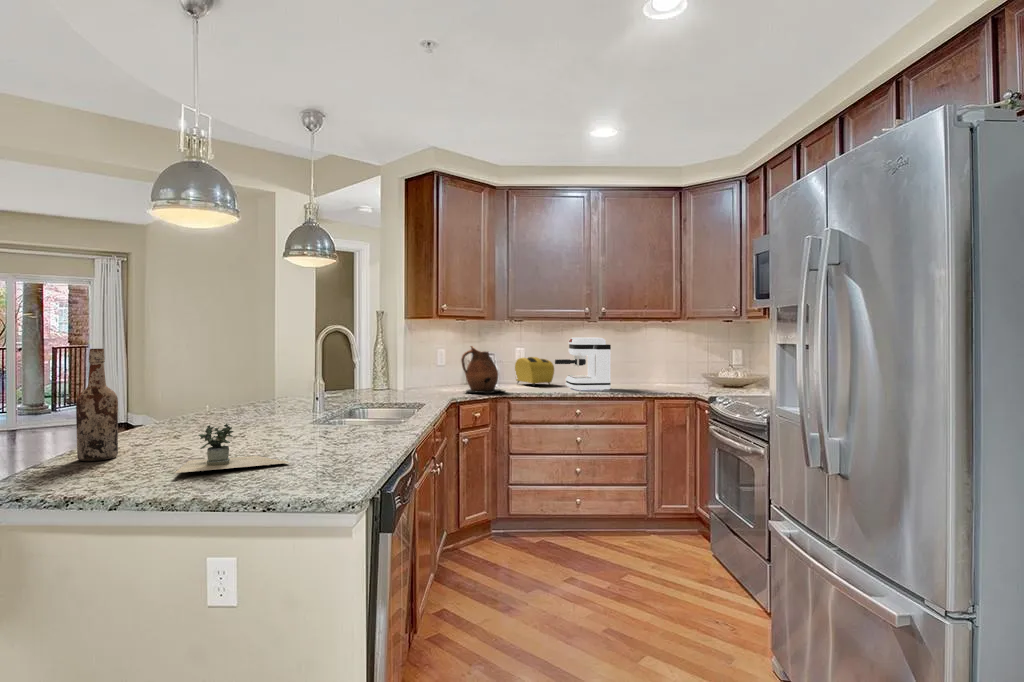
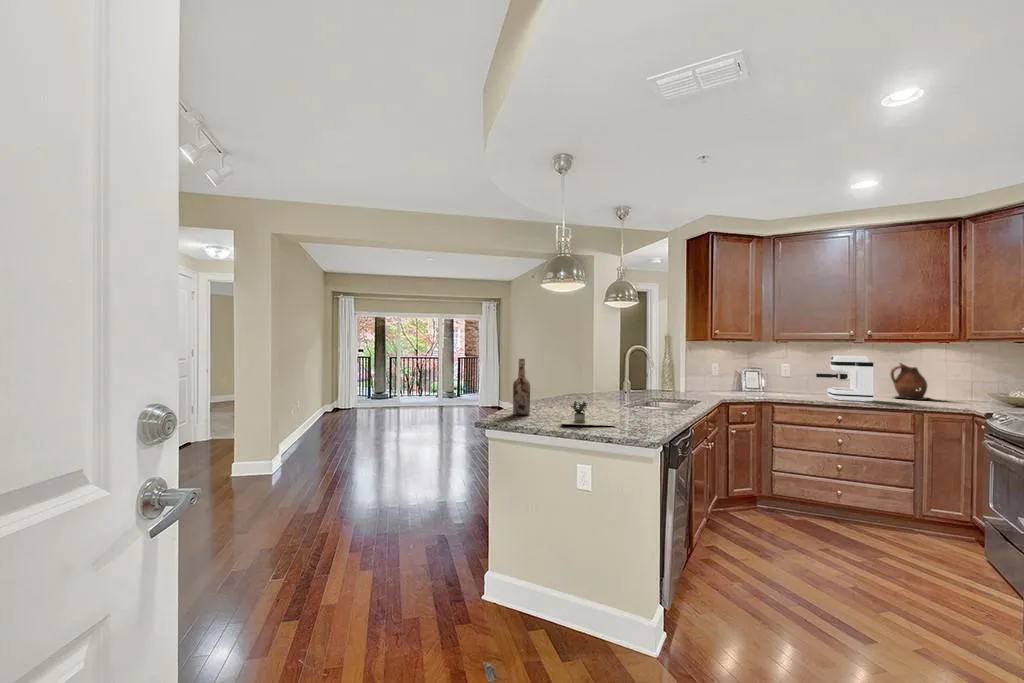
ceramic pitcher: present [461,346,503,393] -> present [890,363,930,400]
toaster: present [515,357,554,386] -> none [779,371,817,395]

